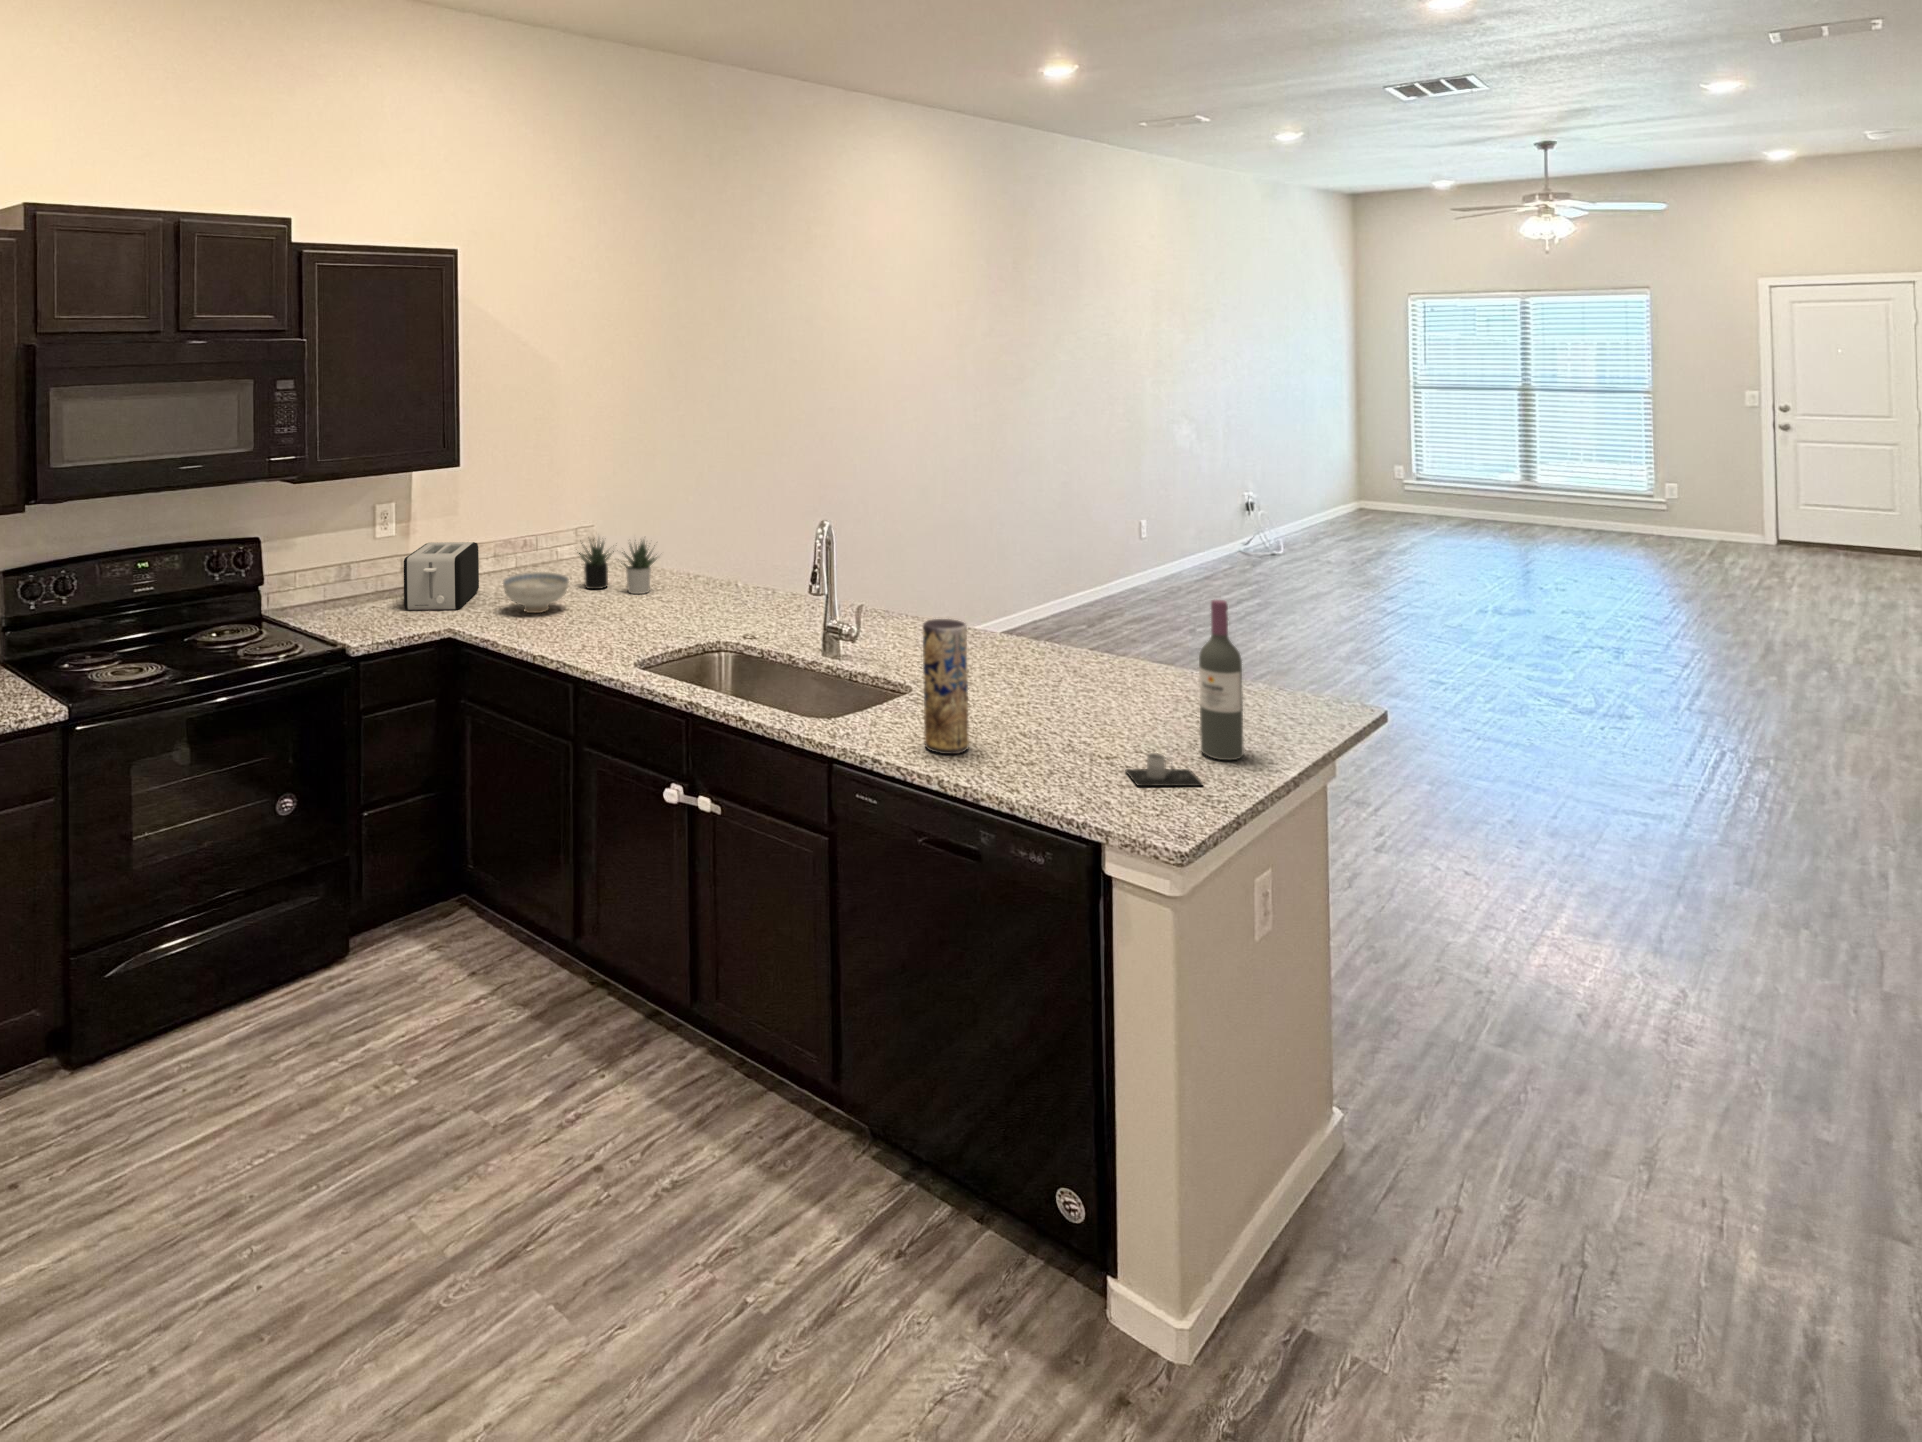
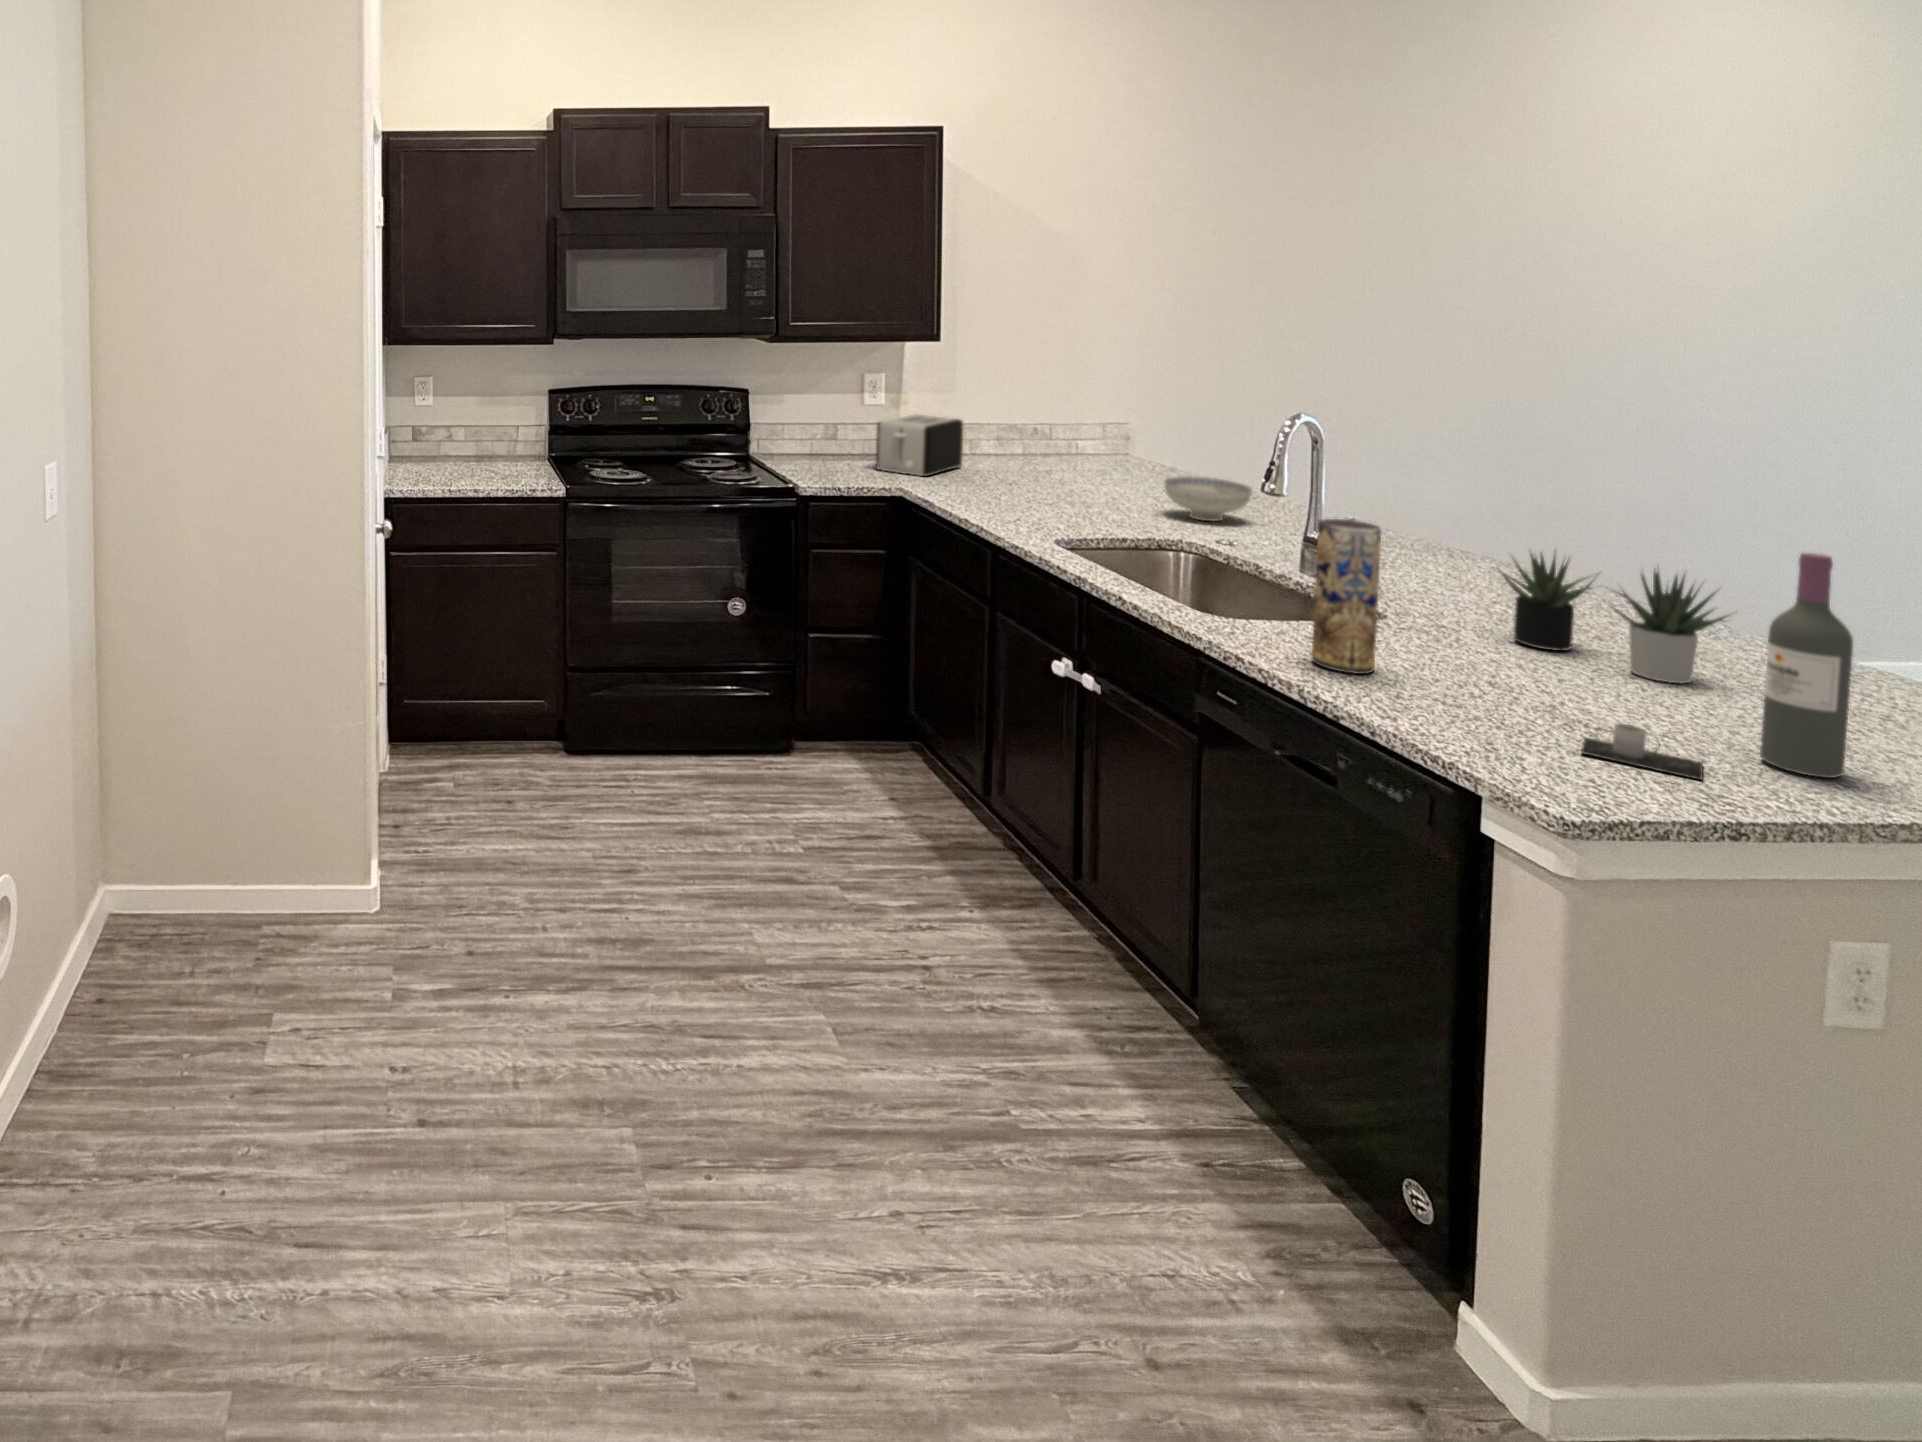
succulent plant: present [579,541,657,594] -> present [1499,550,1727,684]
ceramic bowl: present [503,572,569,613] -> present [1164,476,1252,521]

